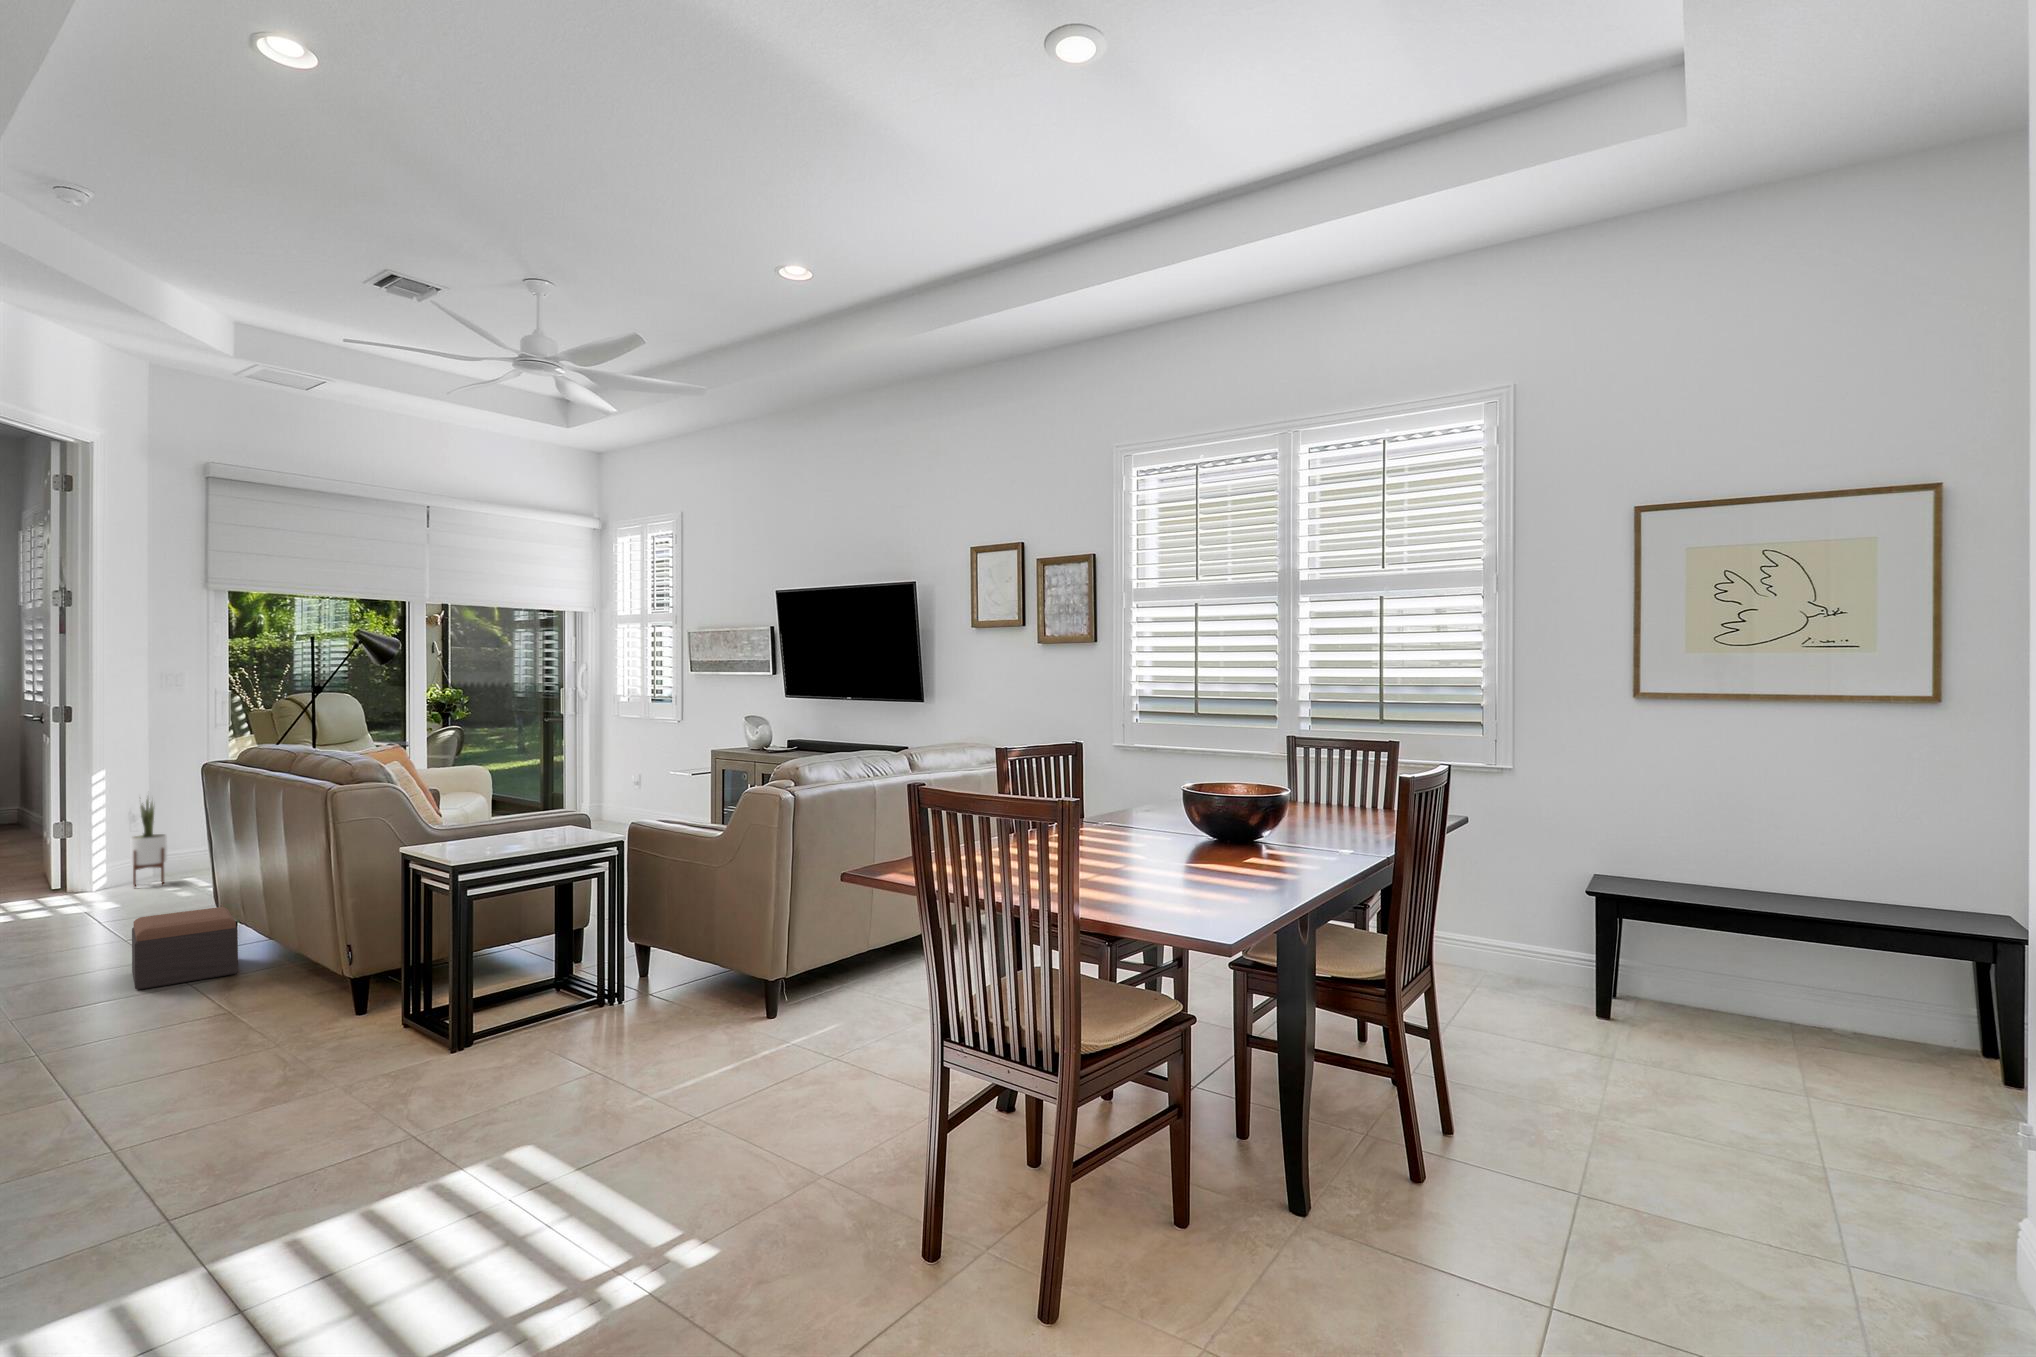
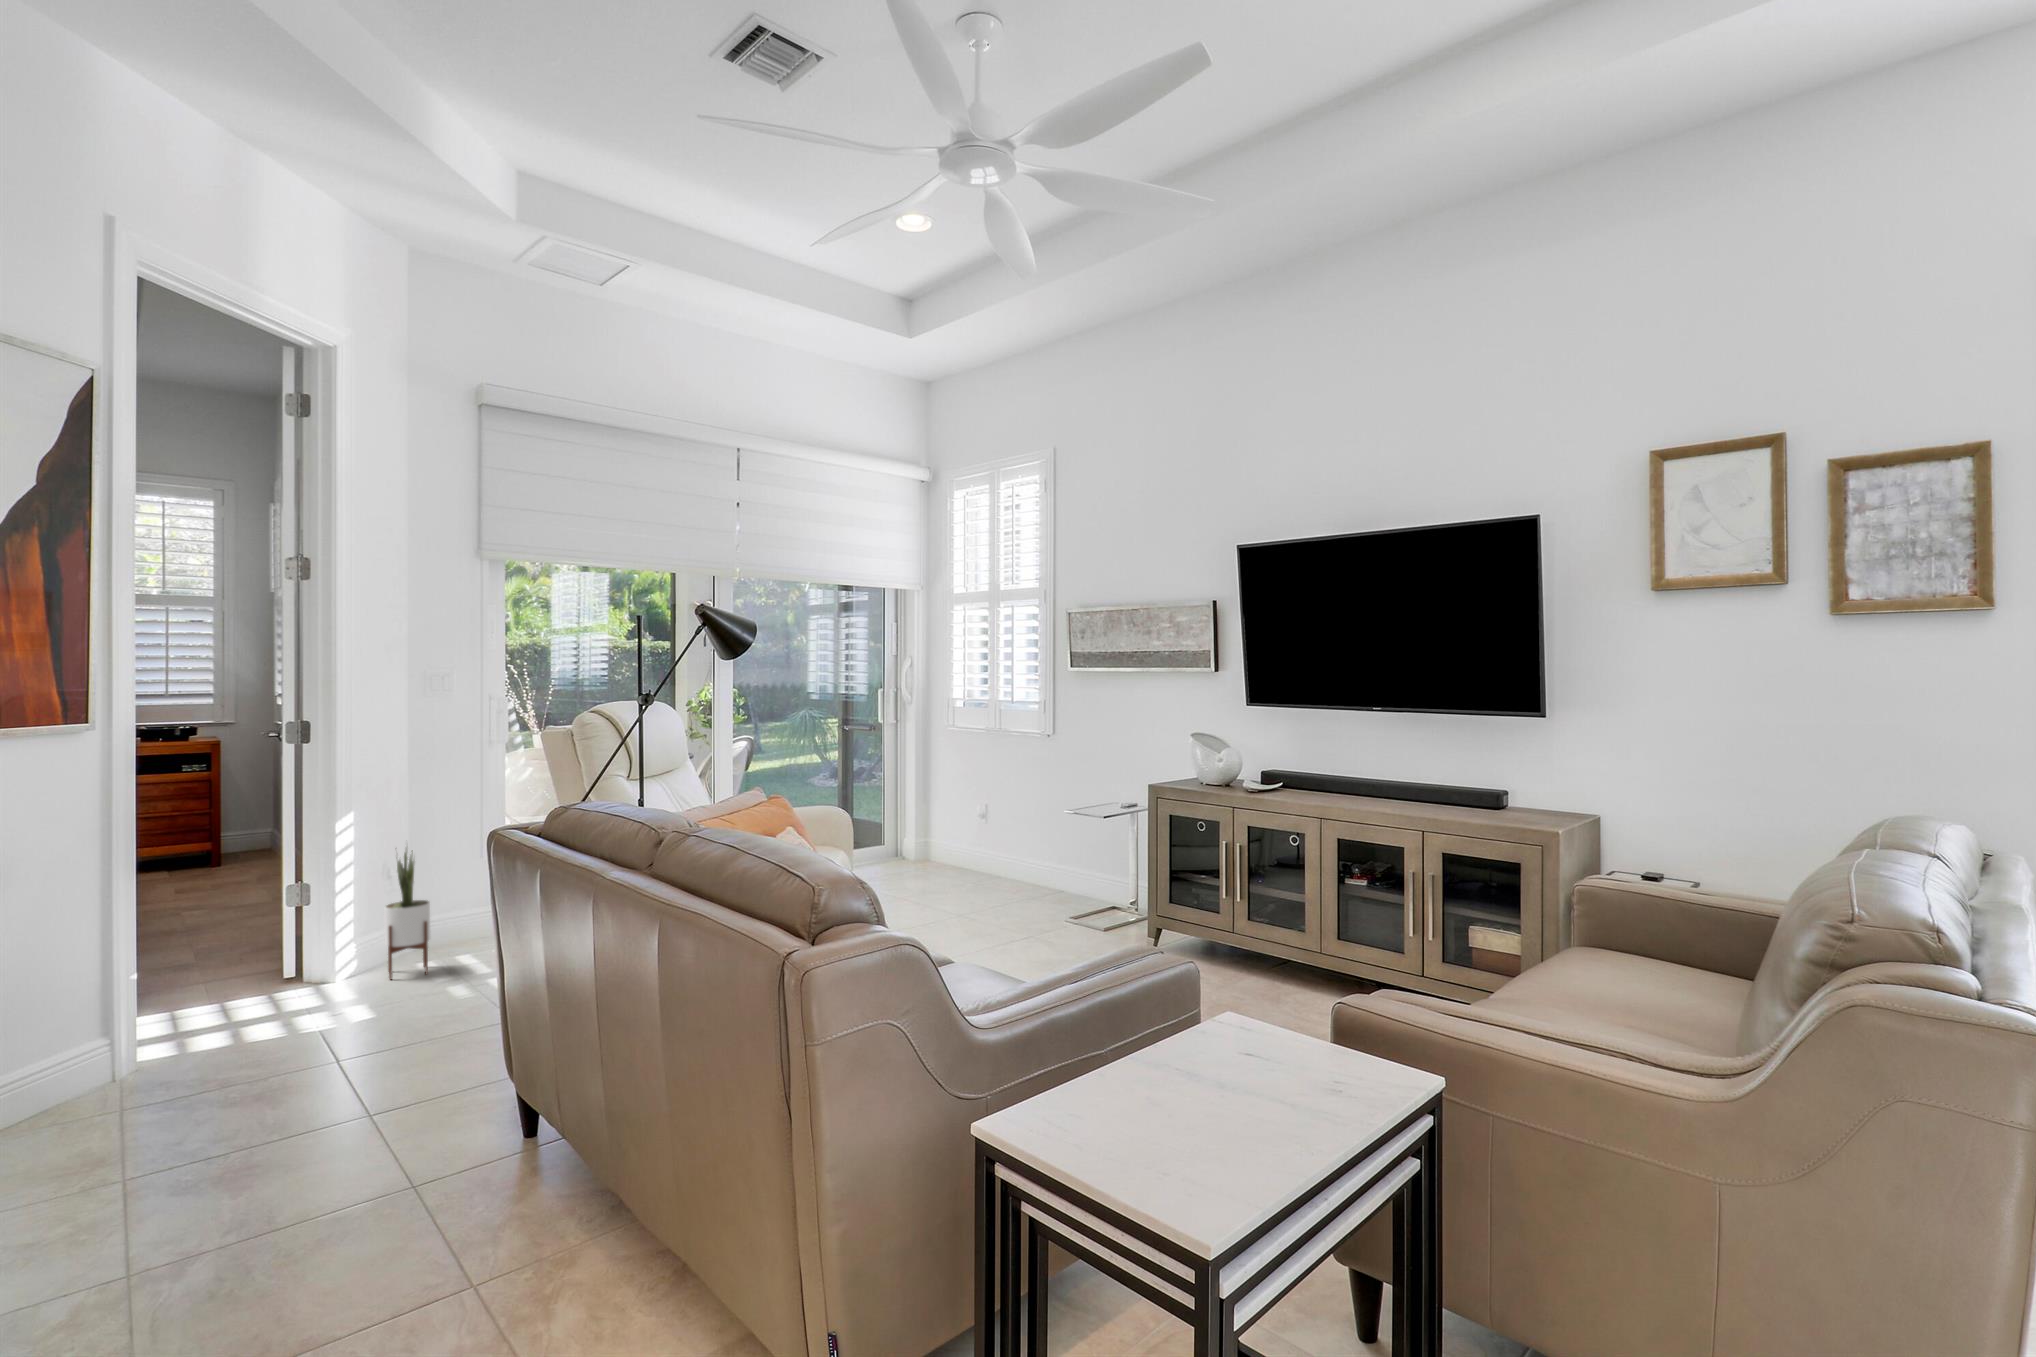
footstool: present [132,907,238,990] -> none [387,1087,564,1280]

